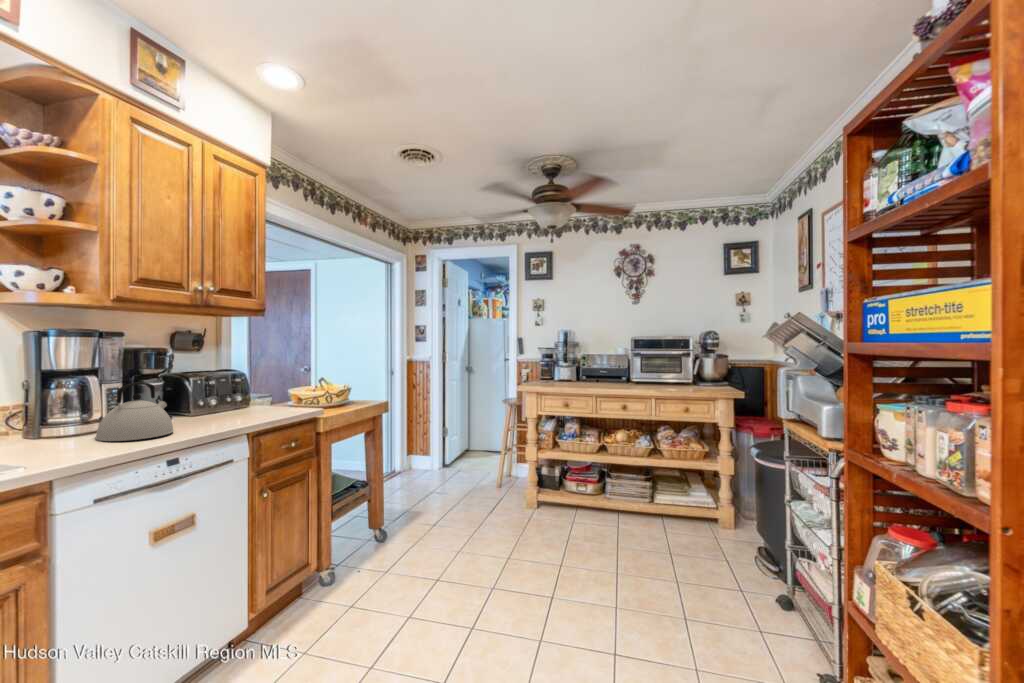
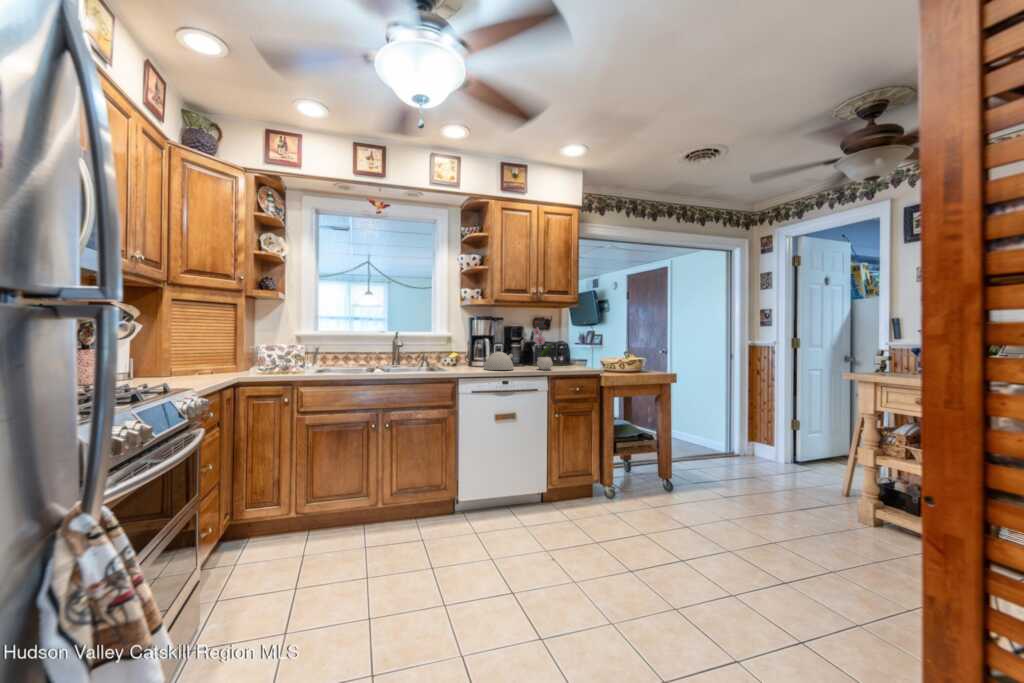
flower arrangement: none [207,339,251,422] -> present [533,321,554,370]

